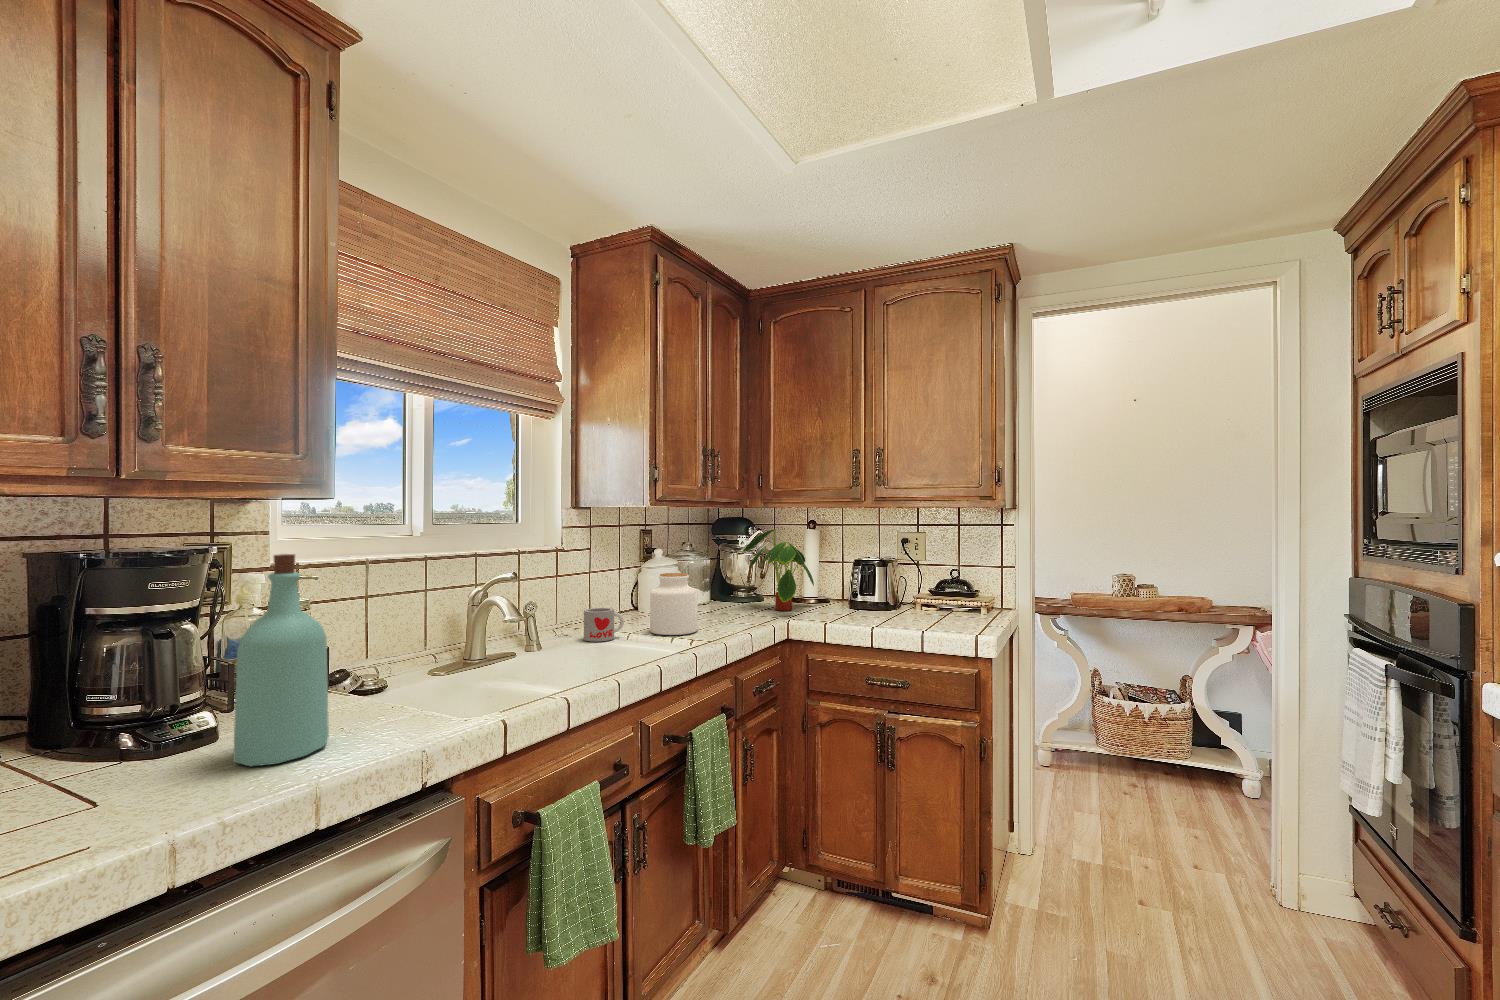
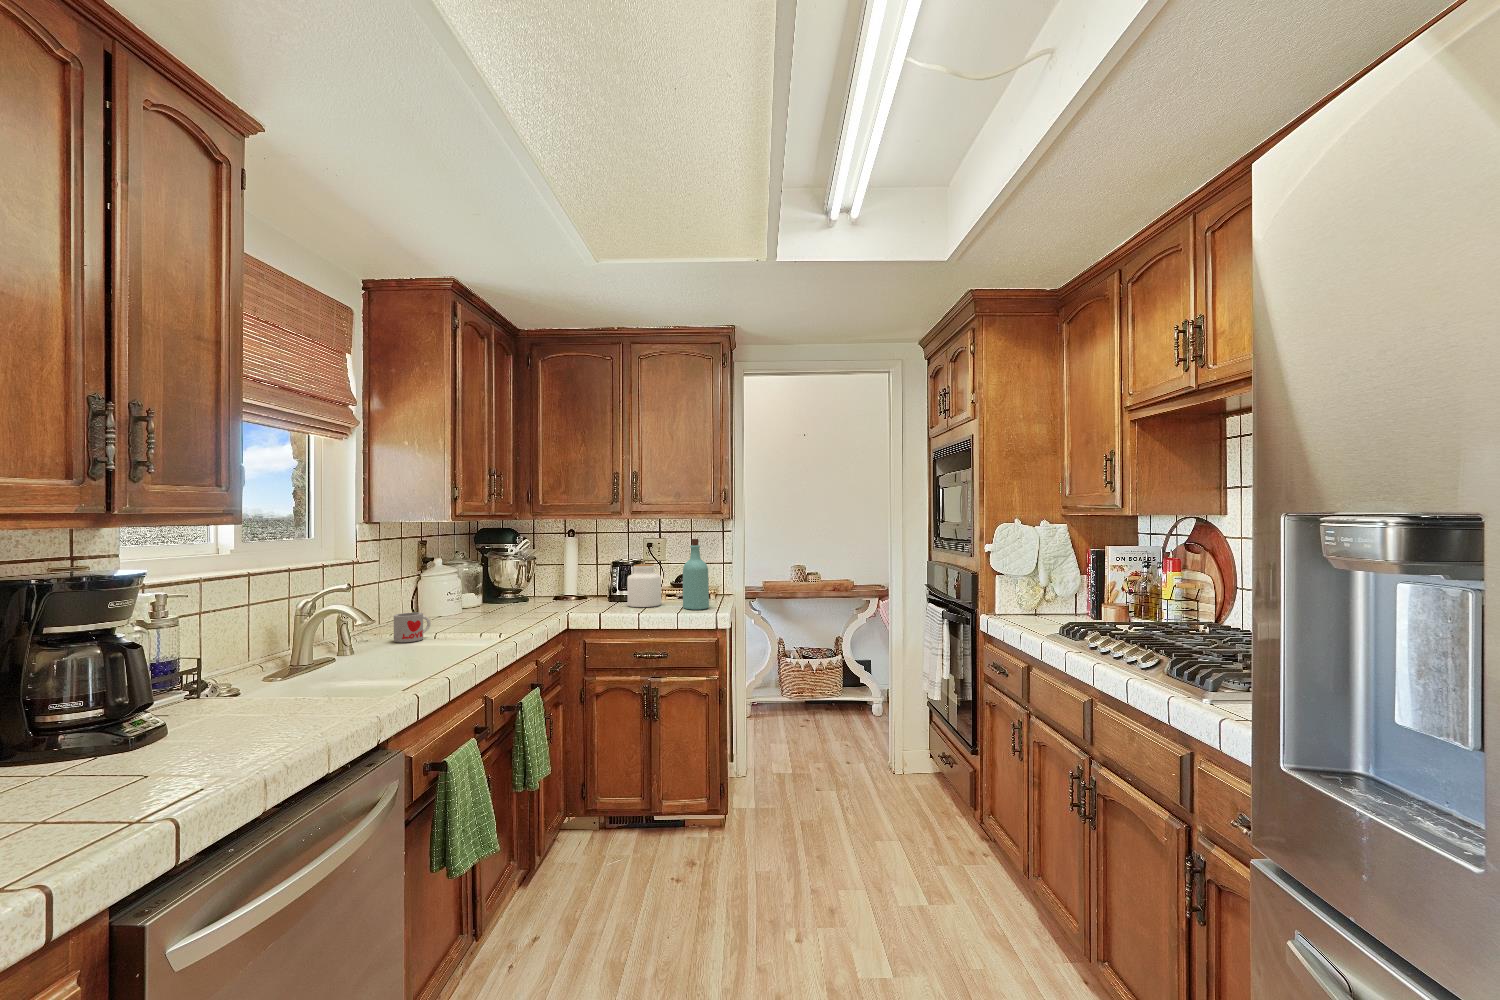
plant: present [743,529,814,611] -> none [516,537,577,607]
bottle: present [233,554,329,767] -> present [683,539,709,610]
jar: present [650,573,698,635] -> present [627,564,661,607]

